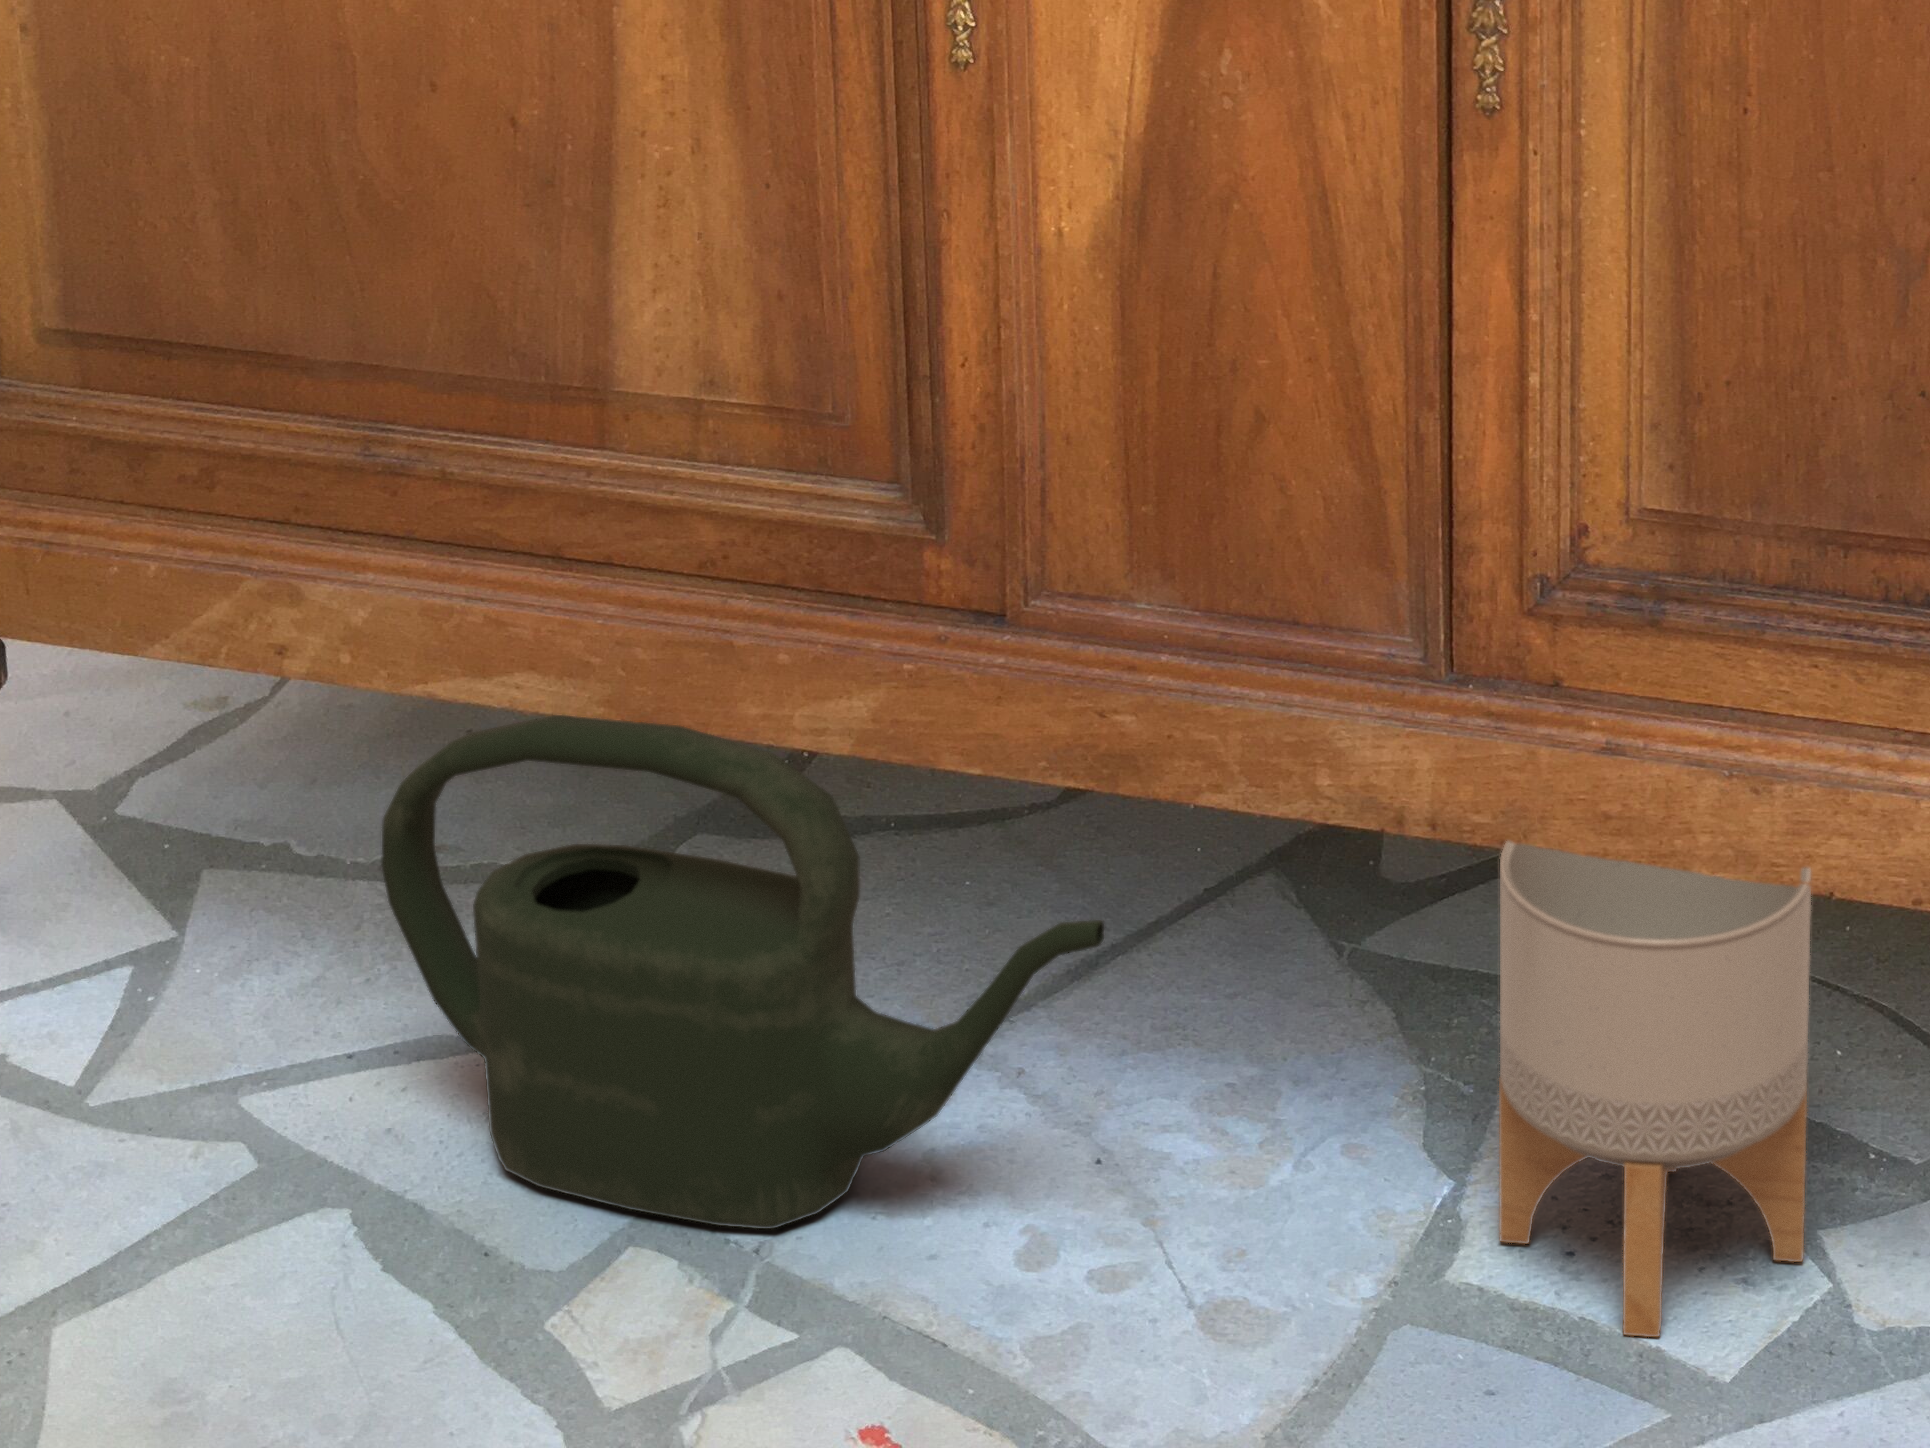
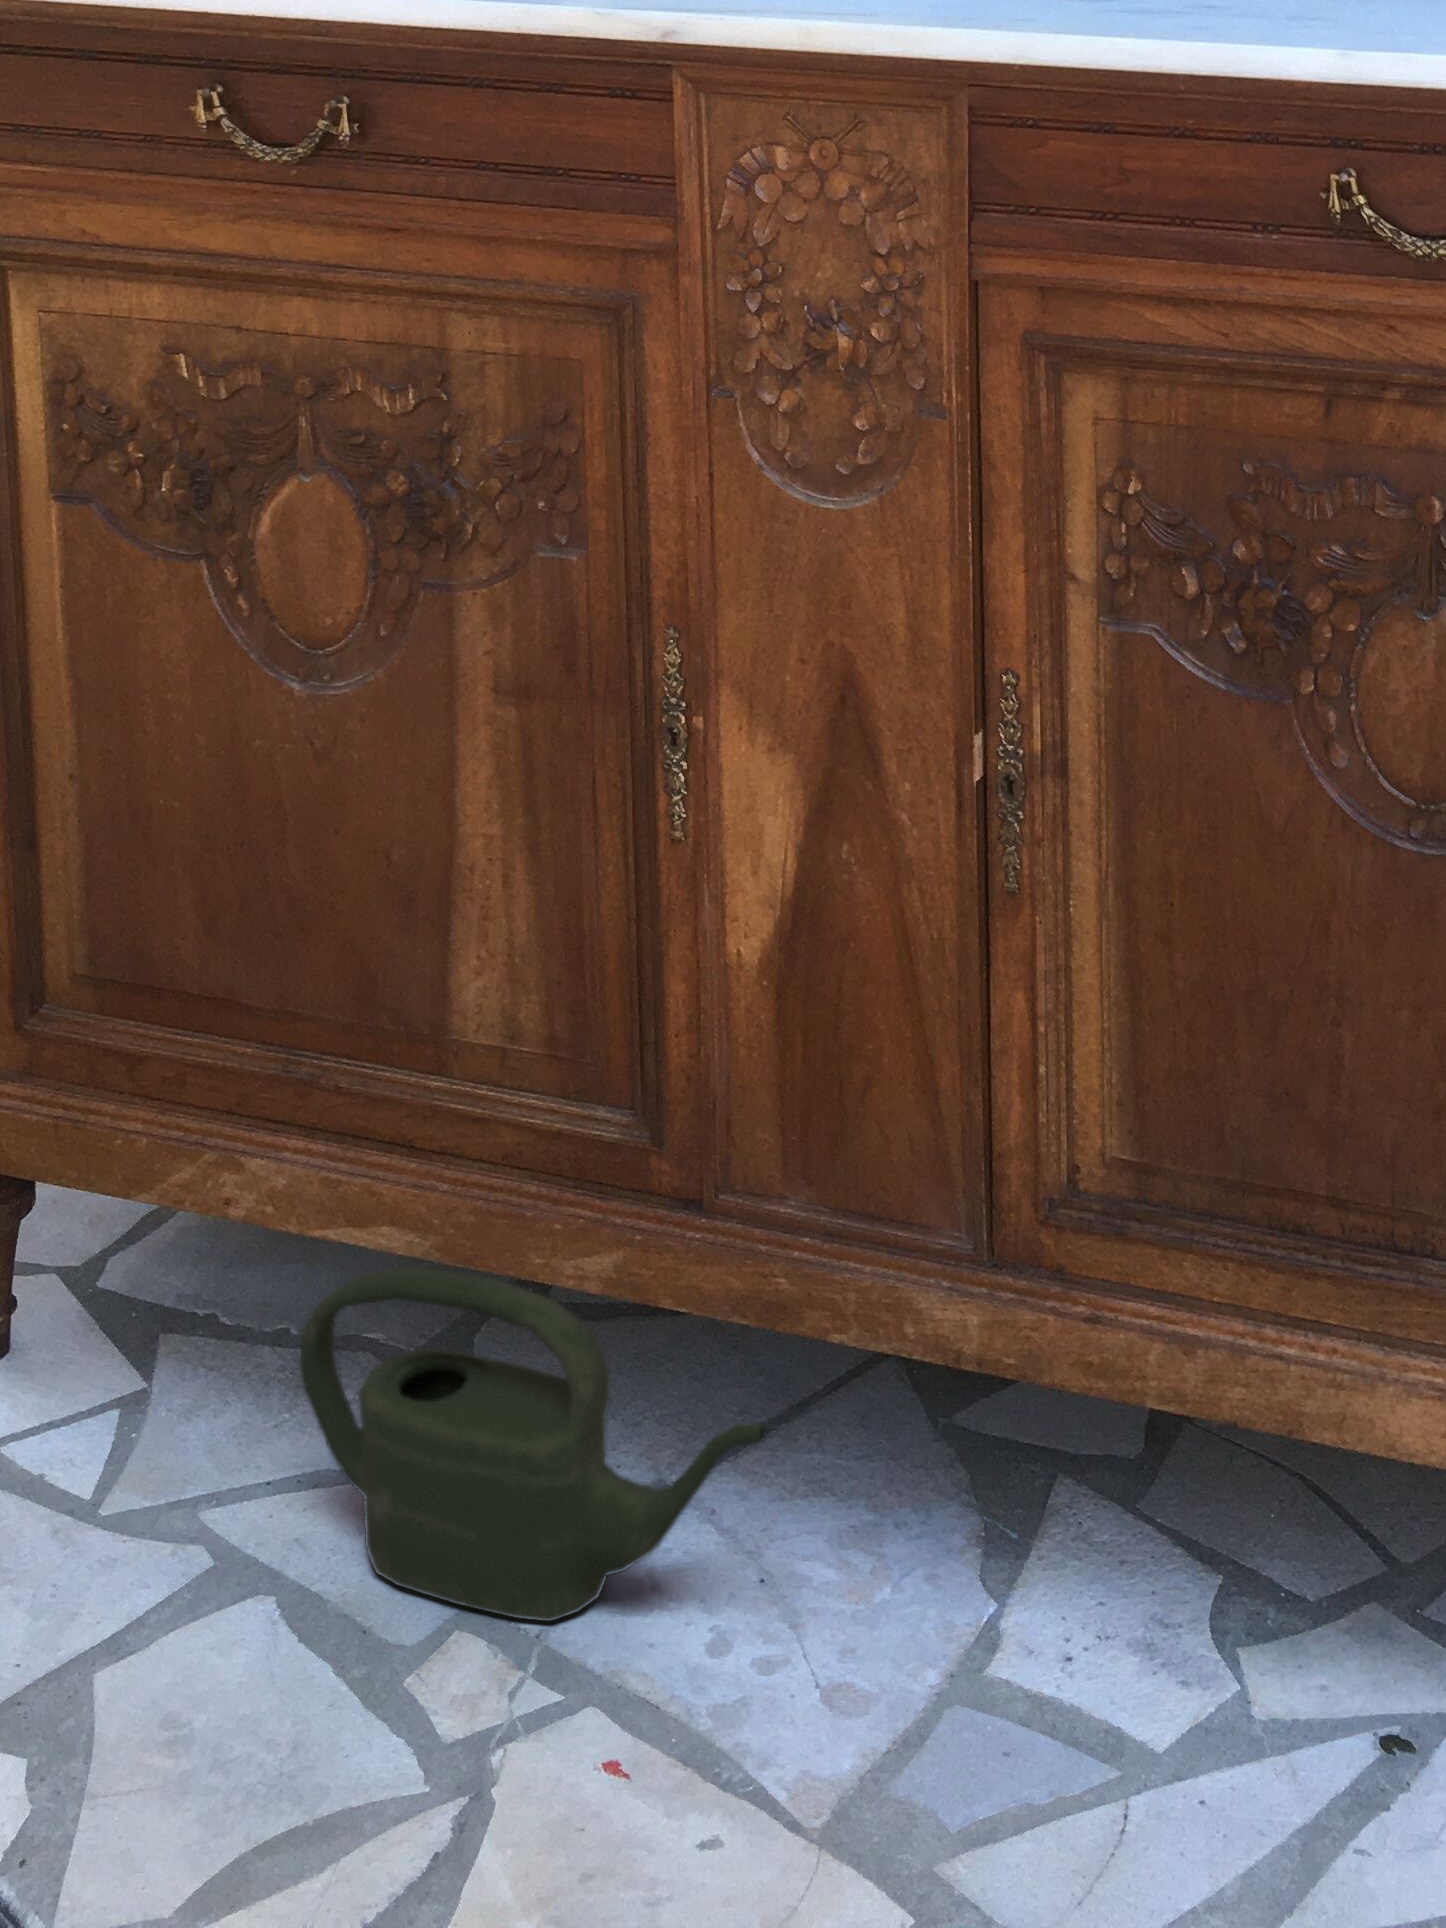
planter: present [1499,841,1811,1337] -> none [1020,1340,1224,1719]

